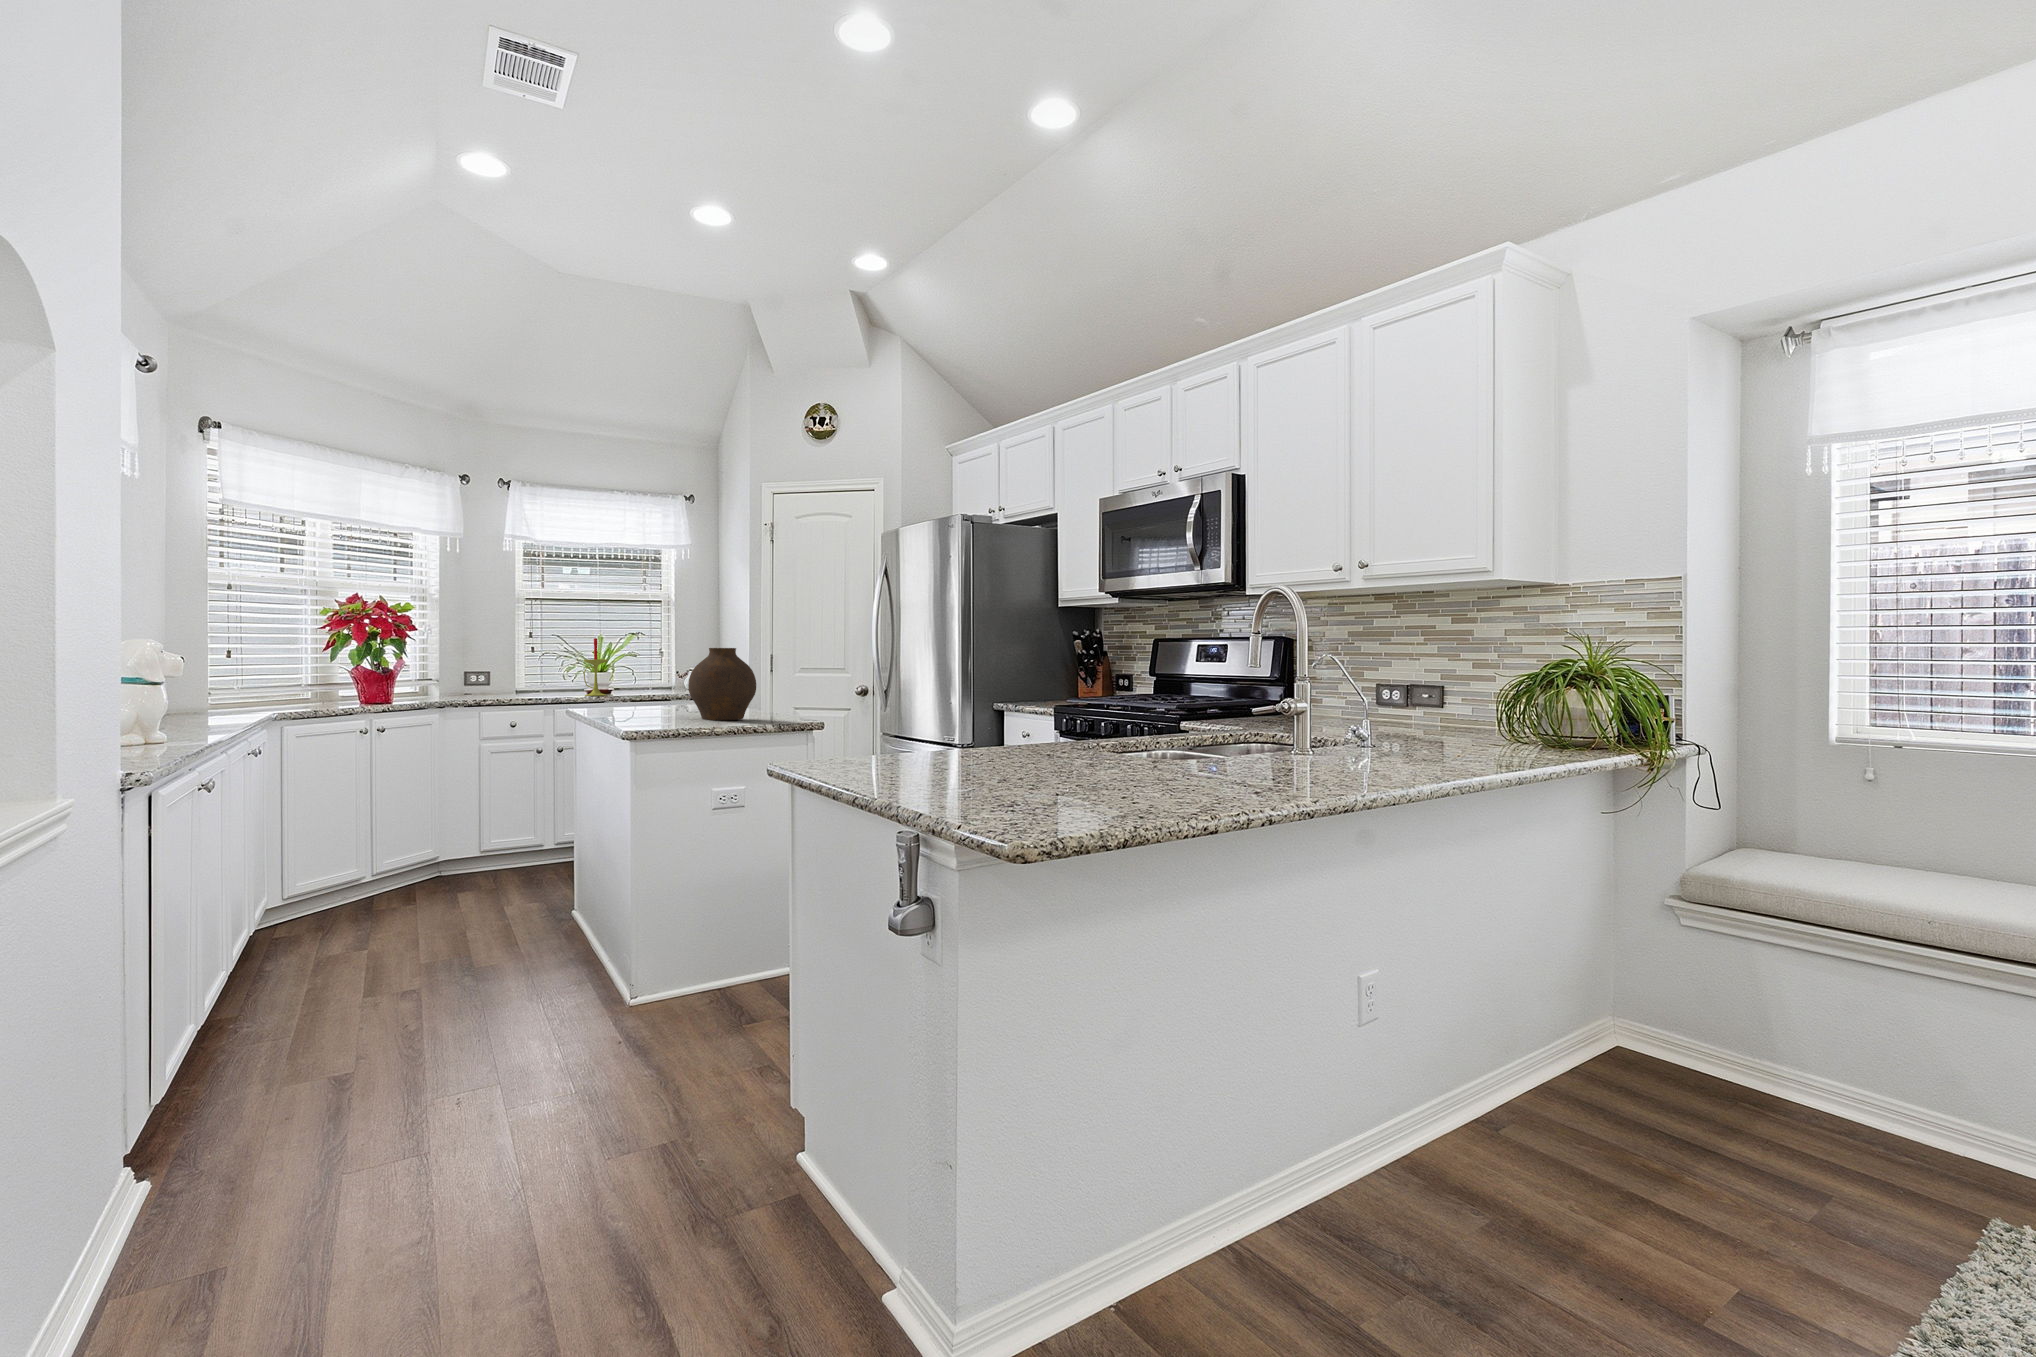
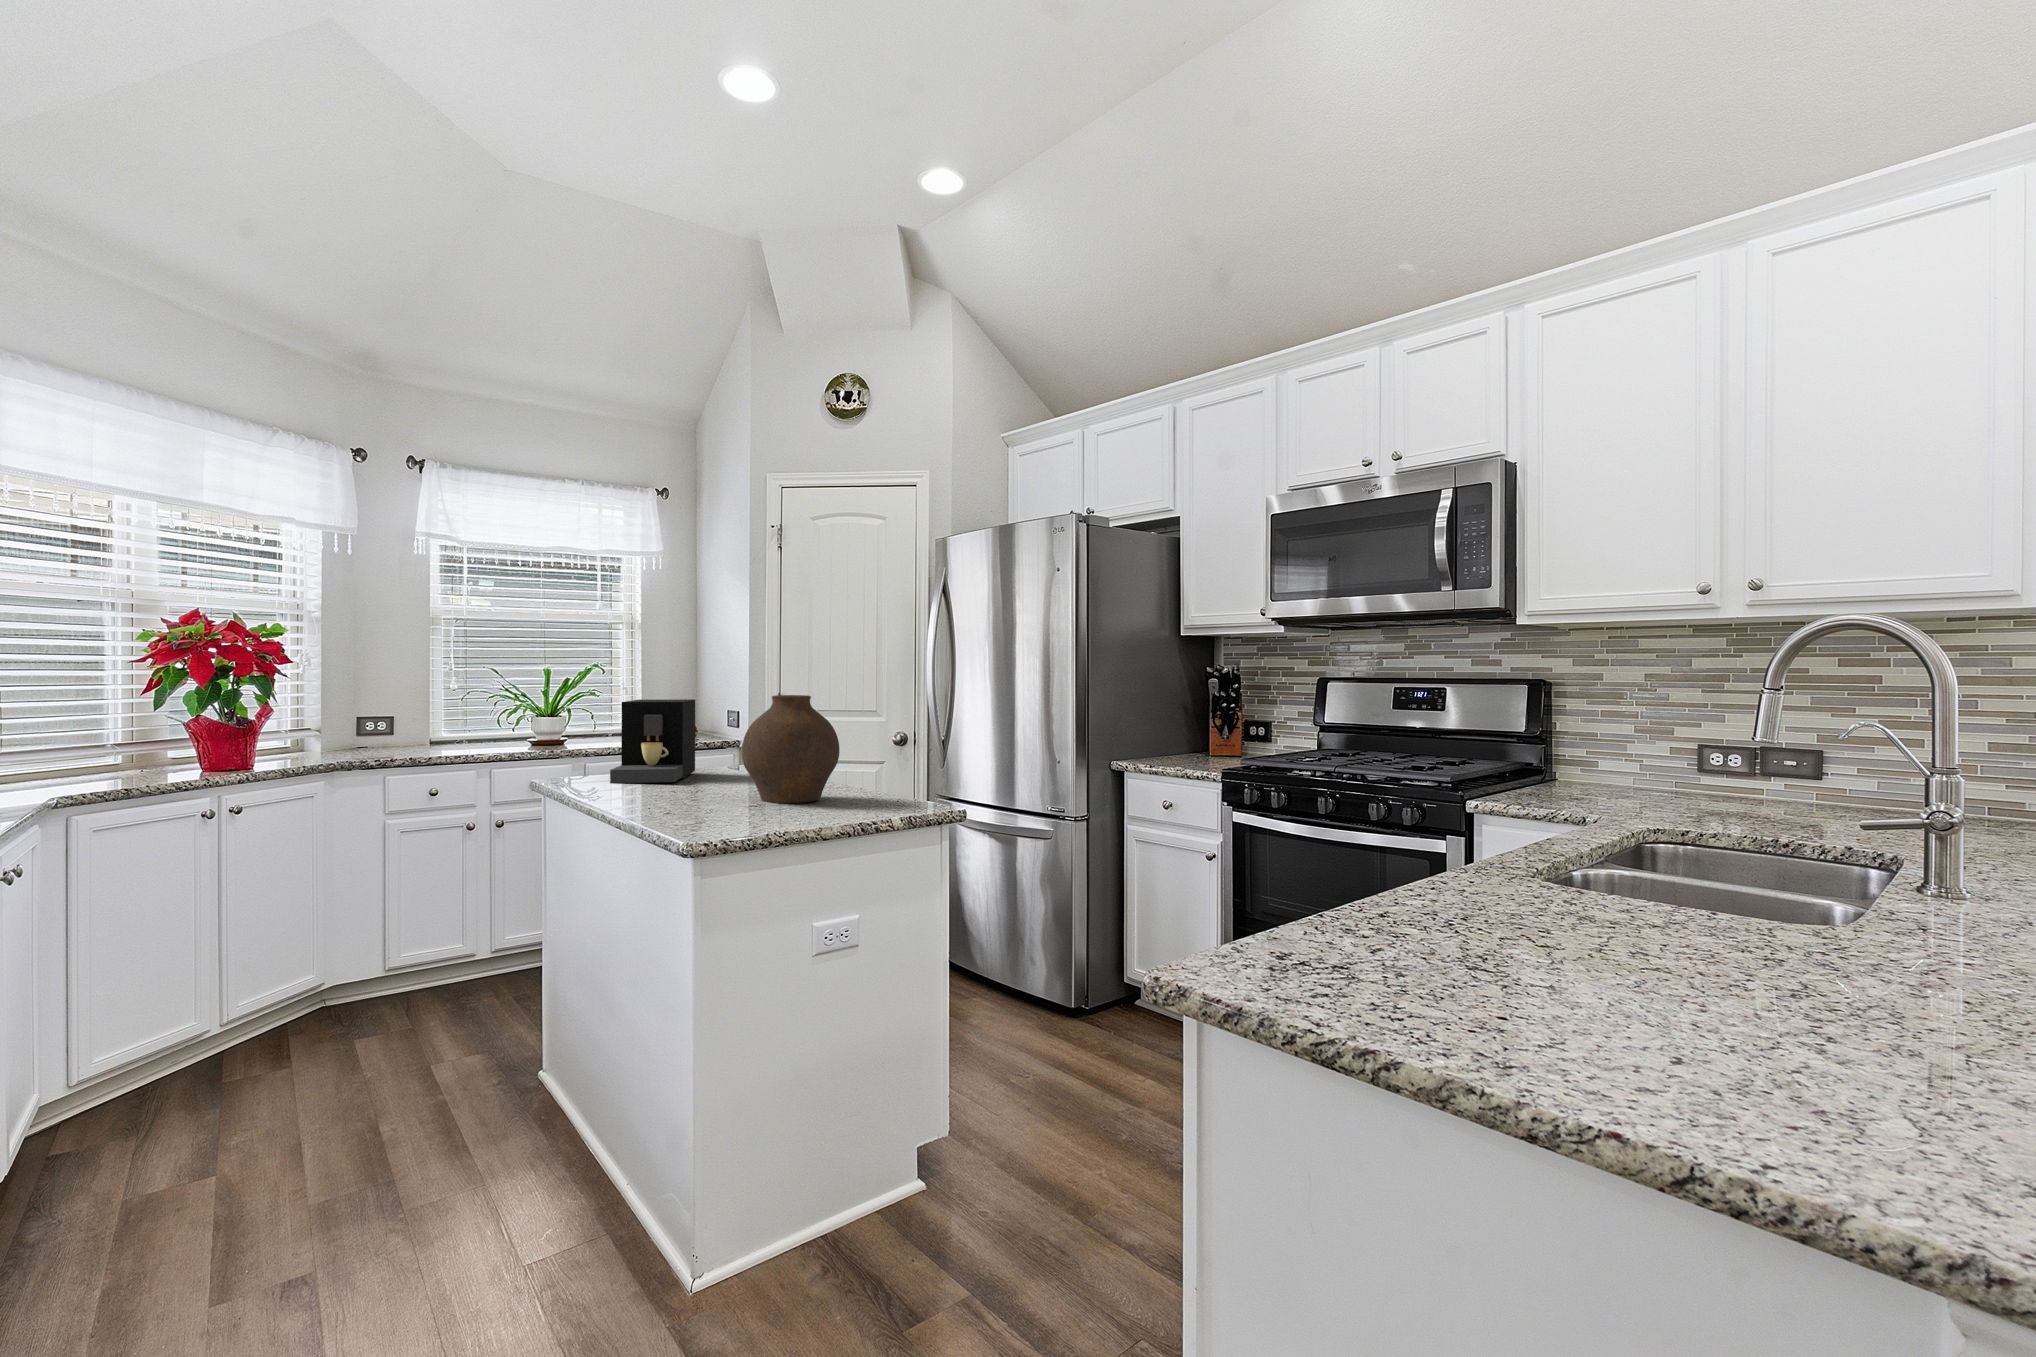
candle: present [583,638,608,696] -> none [531,670,565,749]
coffee maker: none [613,655,682,710] -> present [610,699,695,783]

